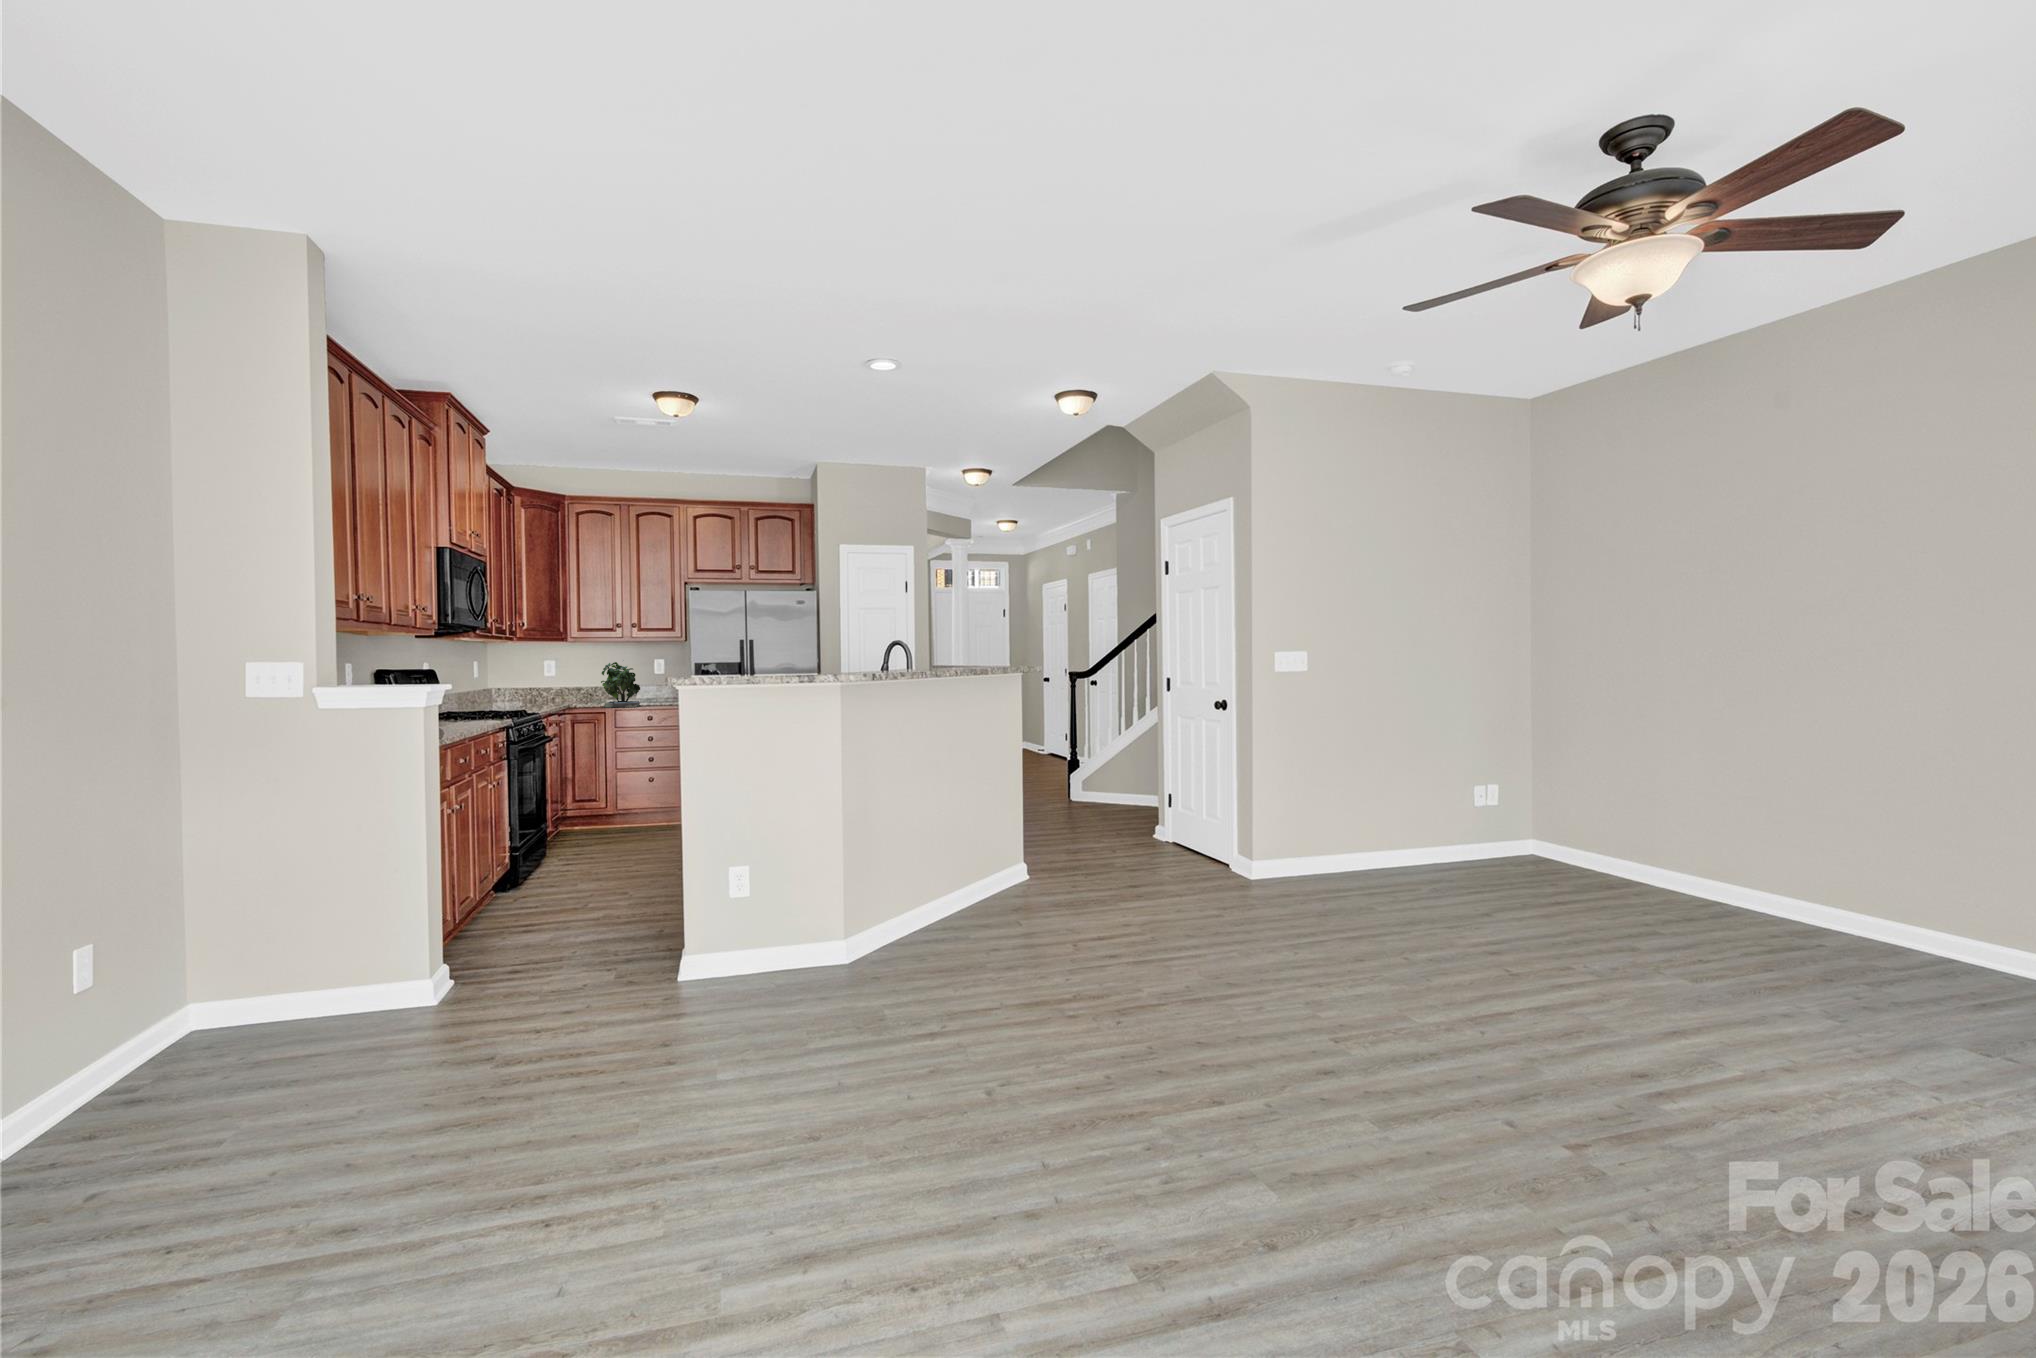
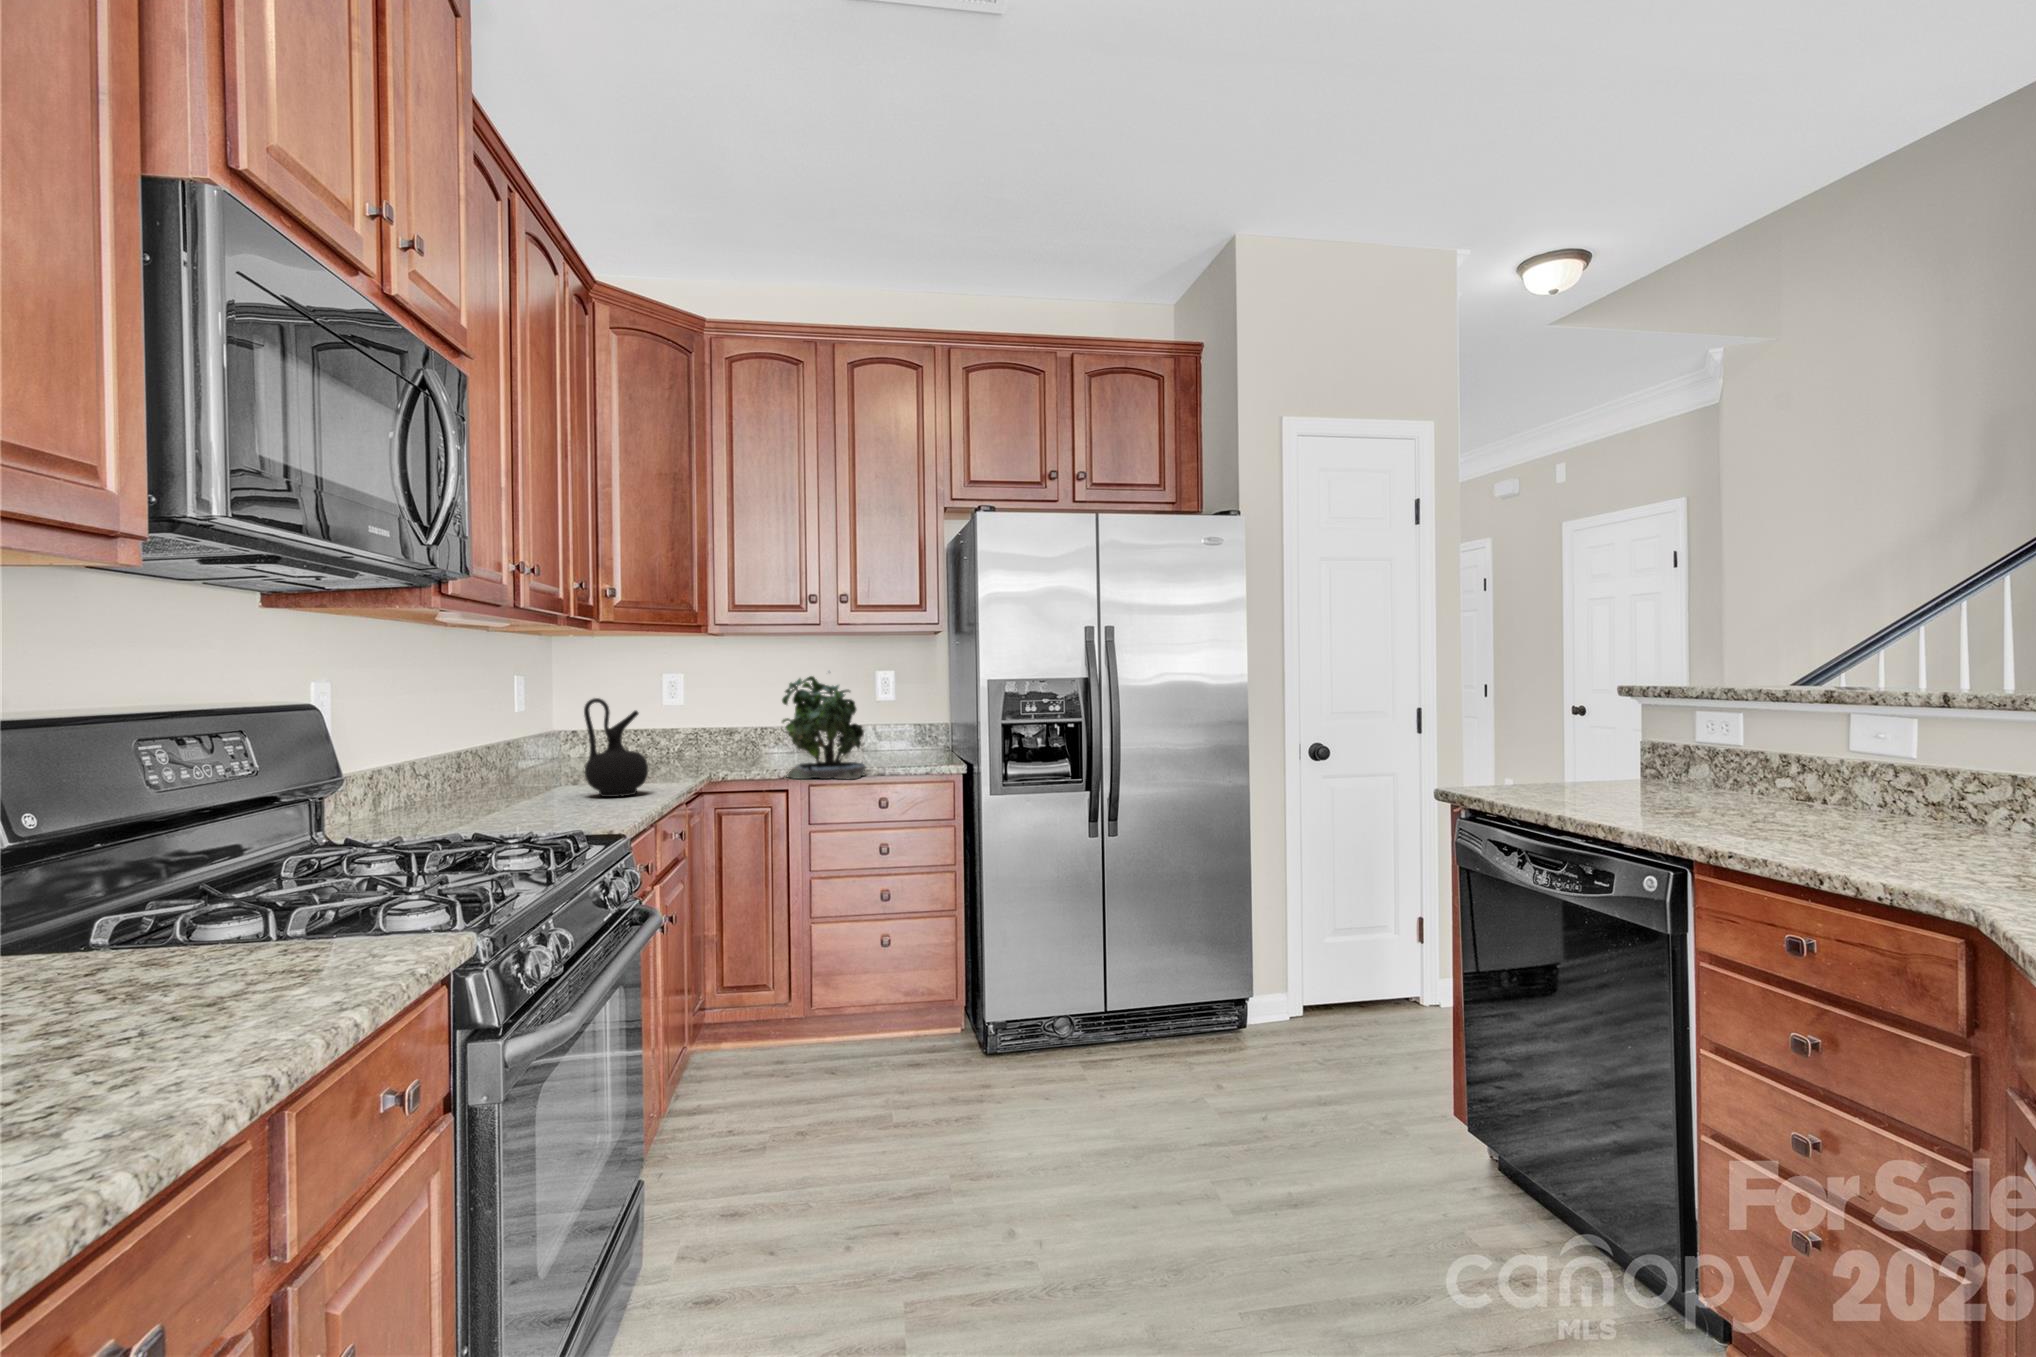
ceramic jug: none [515,670,541,711] -> present [584,698,648,797]

